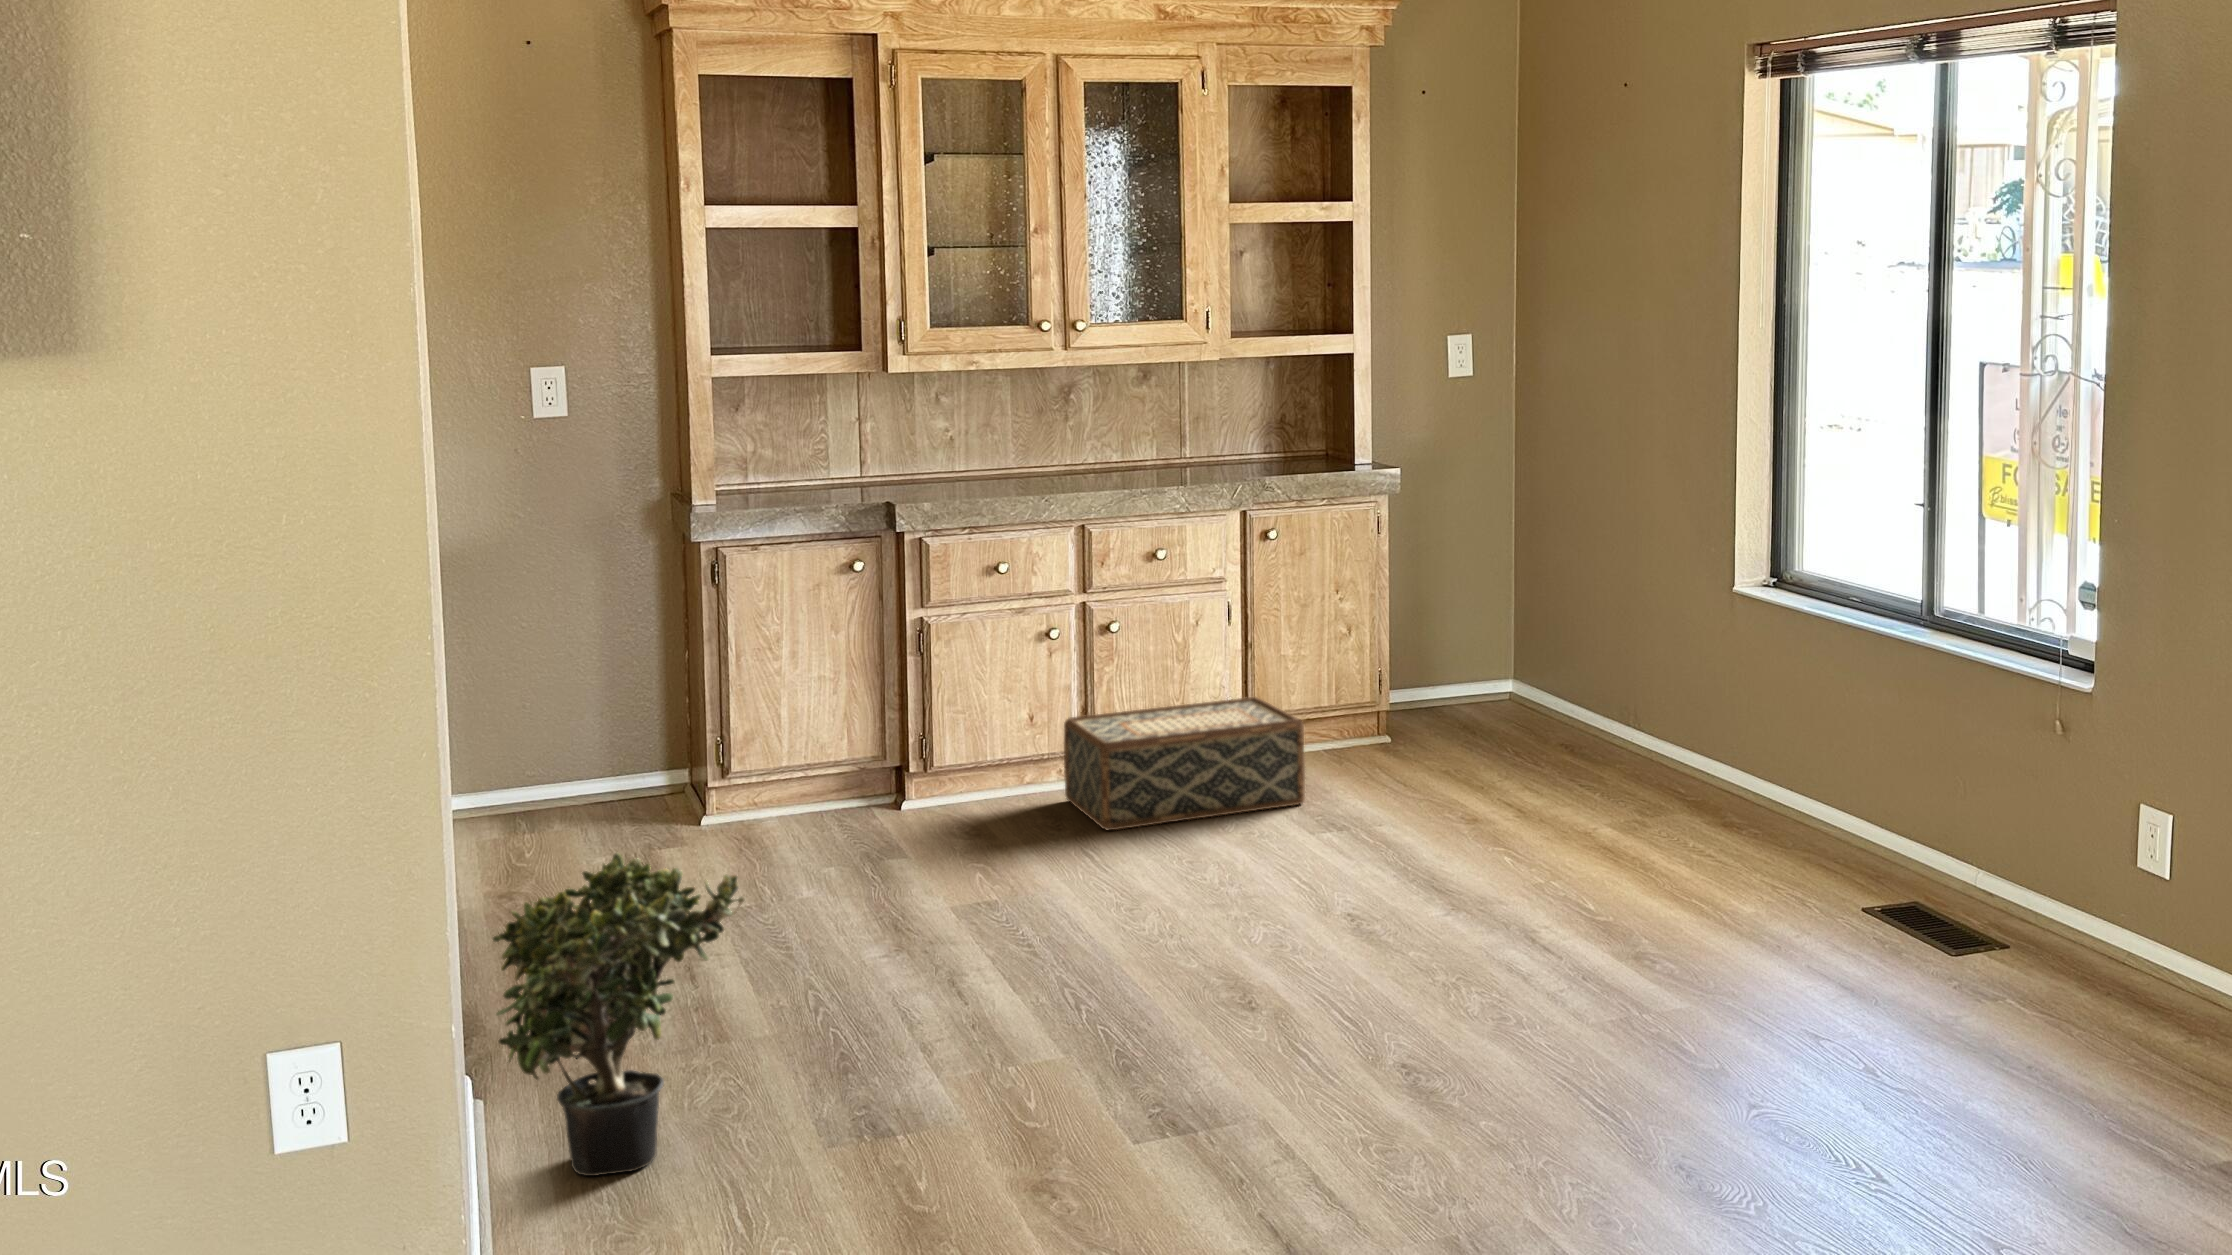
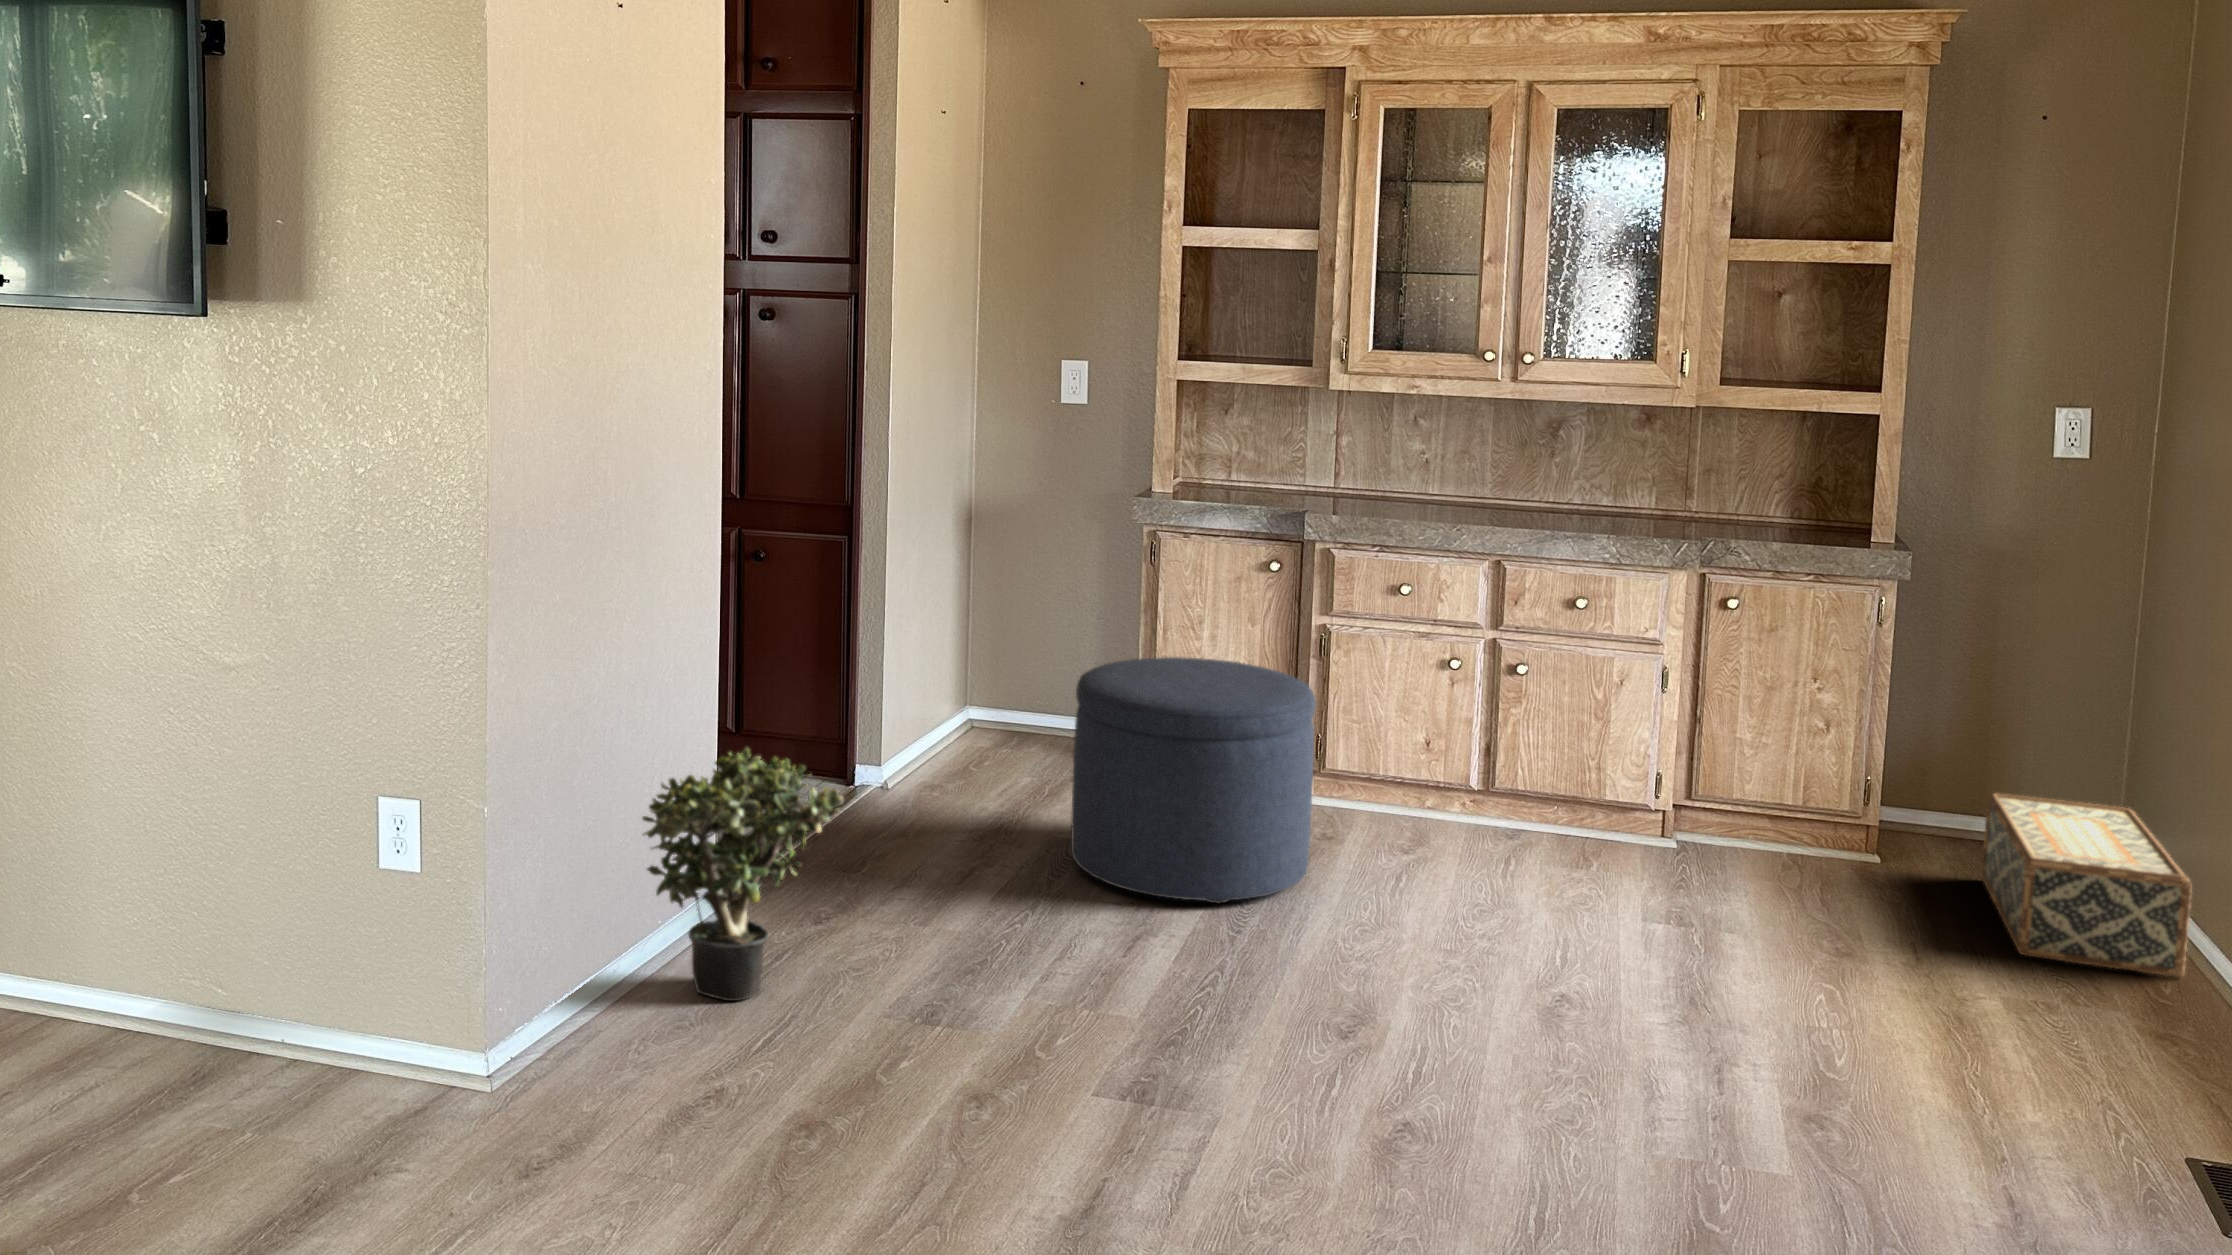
ottoman: none [759,668,1024,929] -> present [1071,657,1316,903]
woven basket: present [1064,697,1305,830] -> present [1981,793,2192,977]

